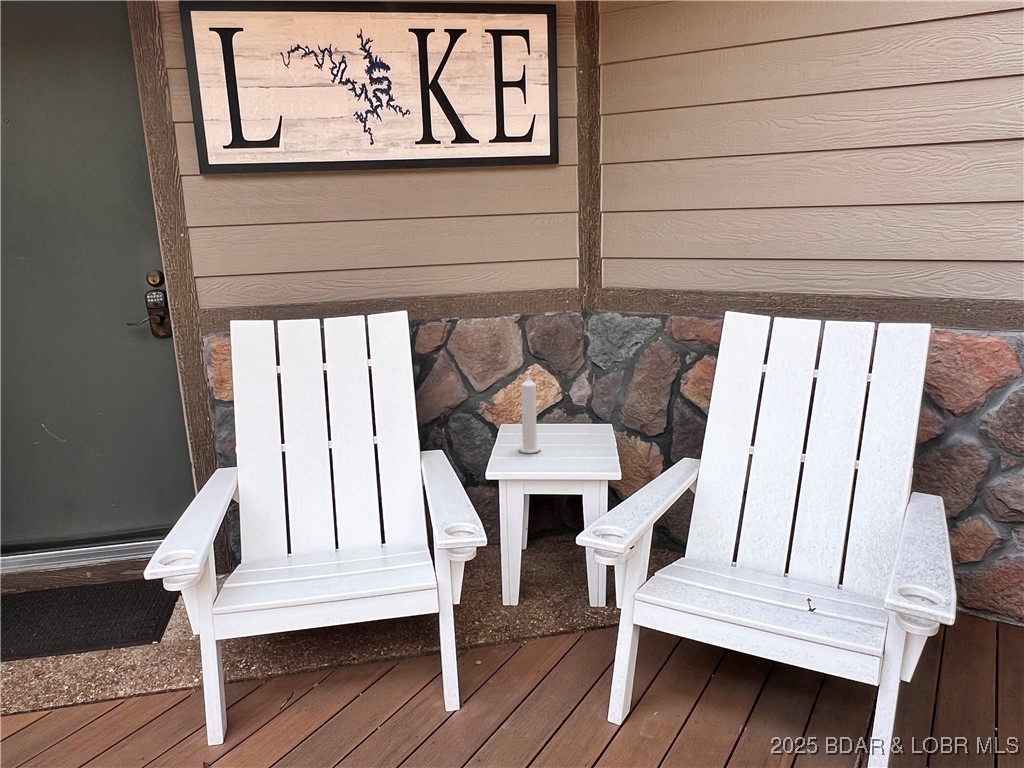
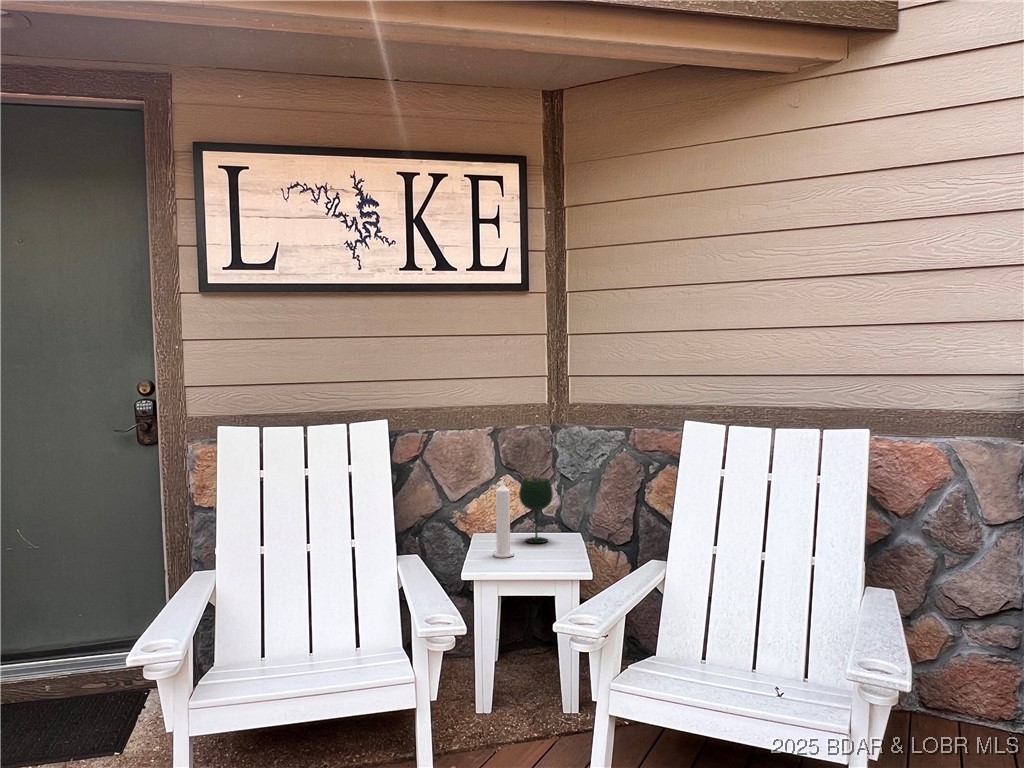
wine glass: none [547,368,582,436] -> present [519,477,553,543]

